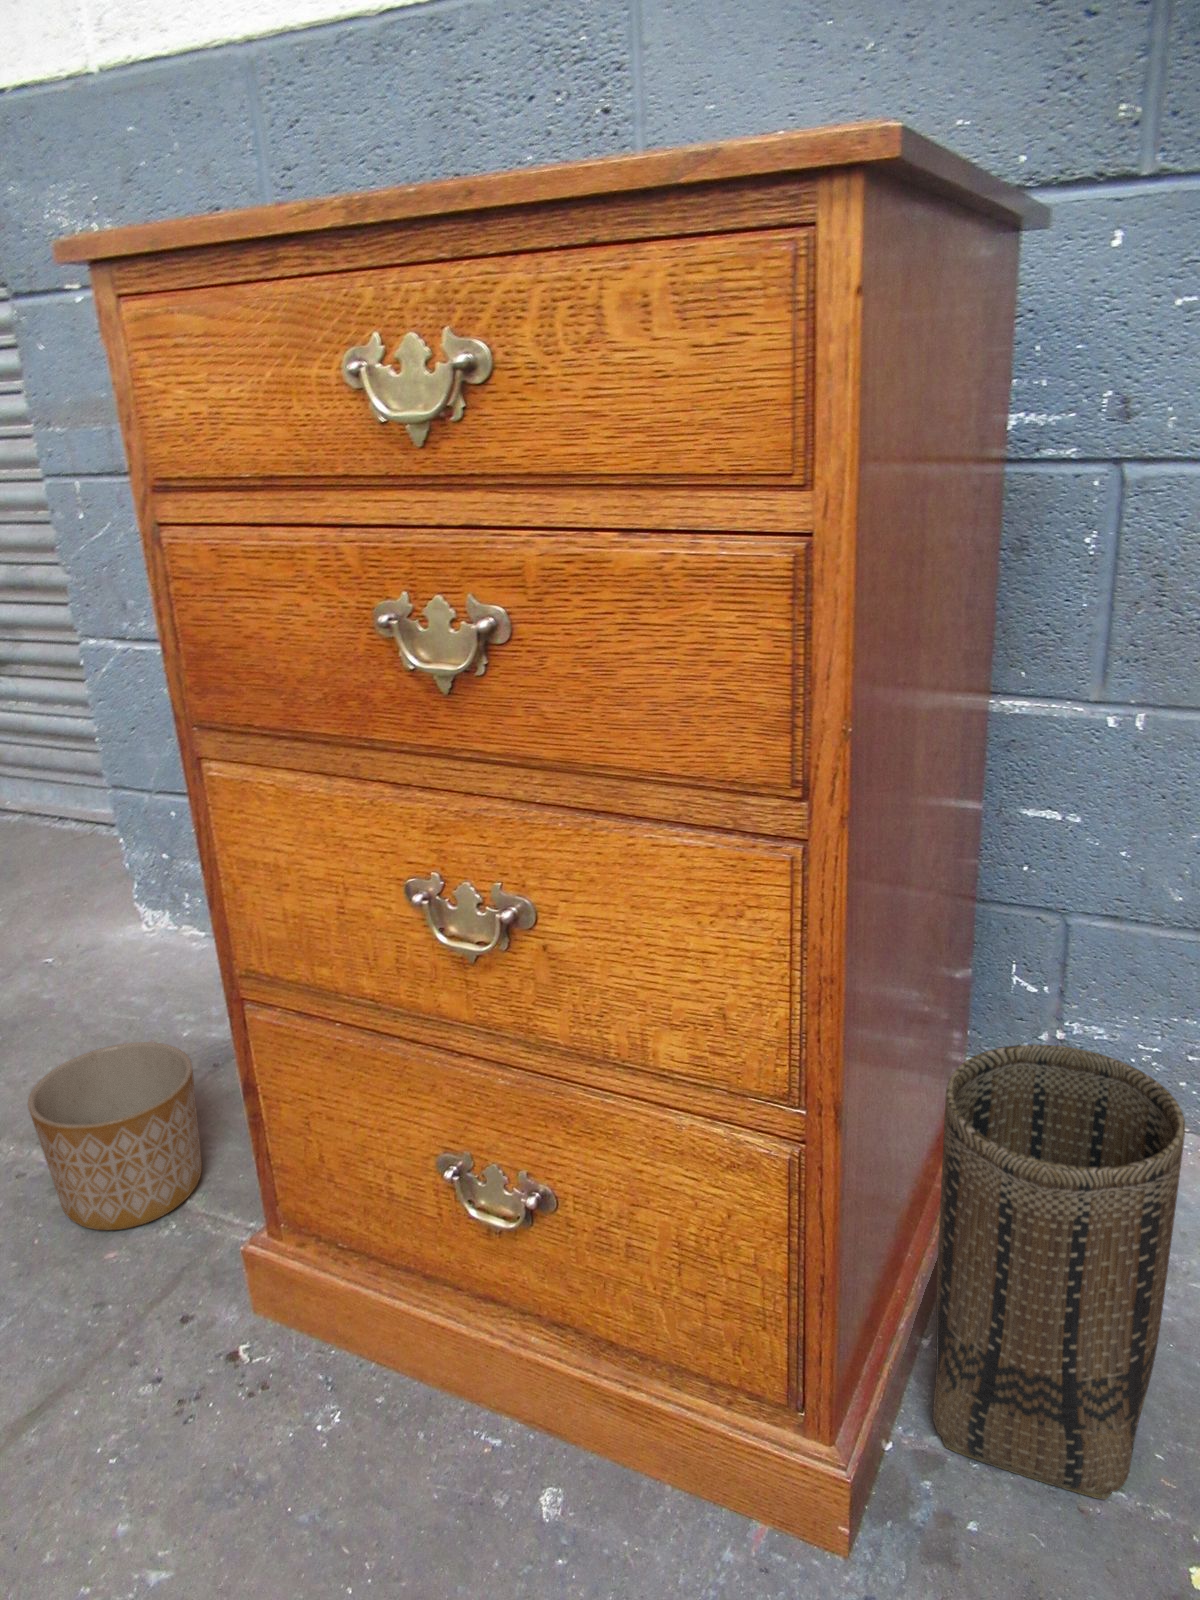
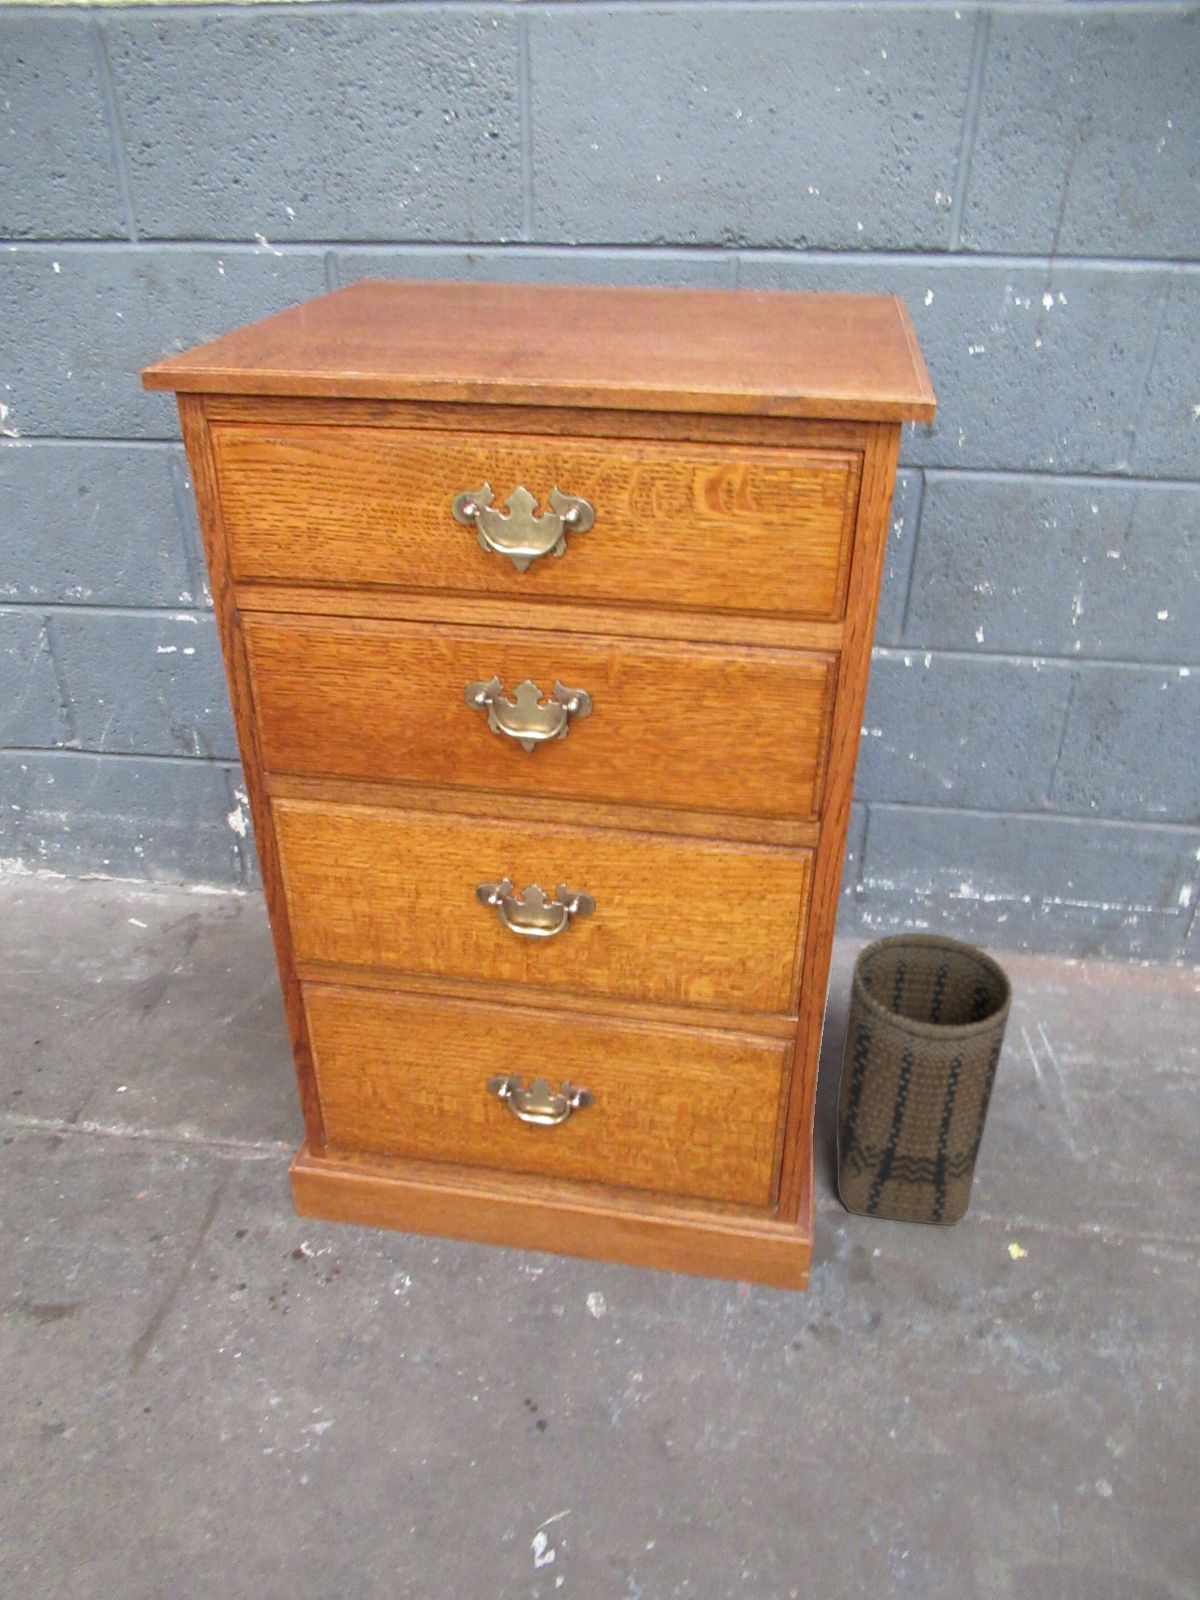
planter: present [28,1042,202,1230] -> none [38,1004,194,1174]

